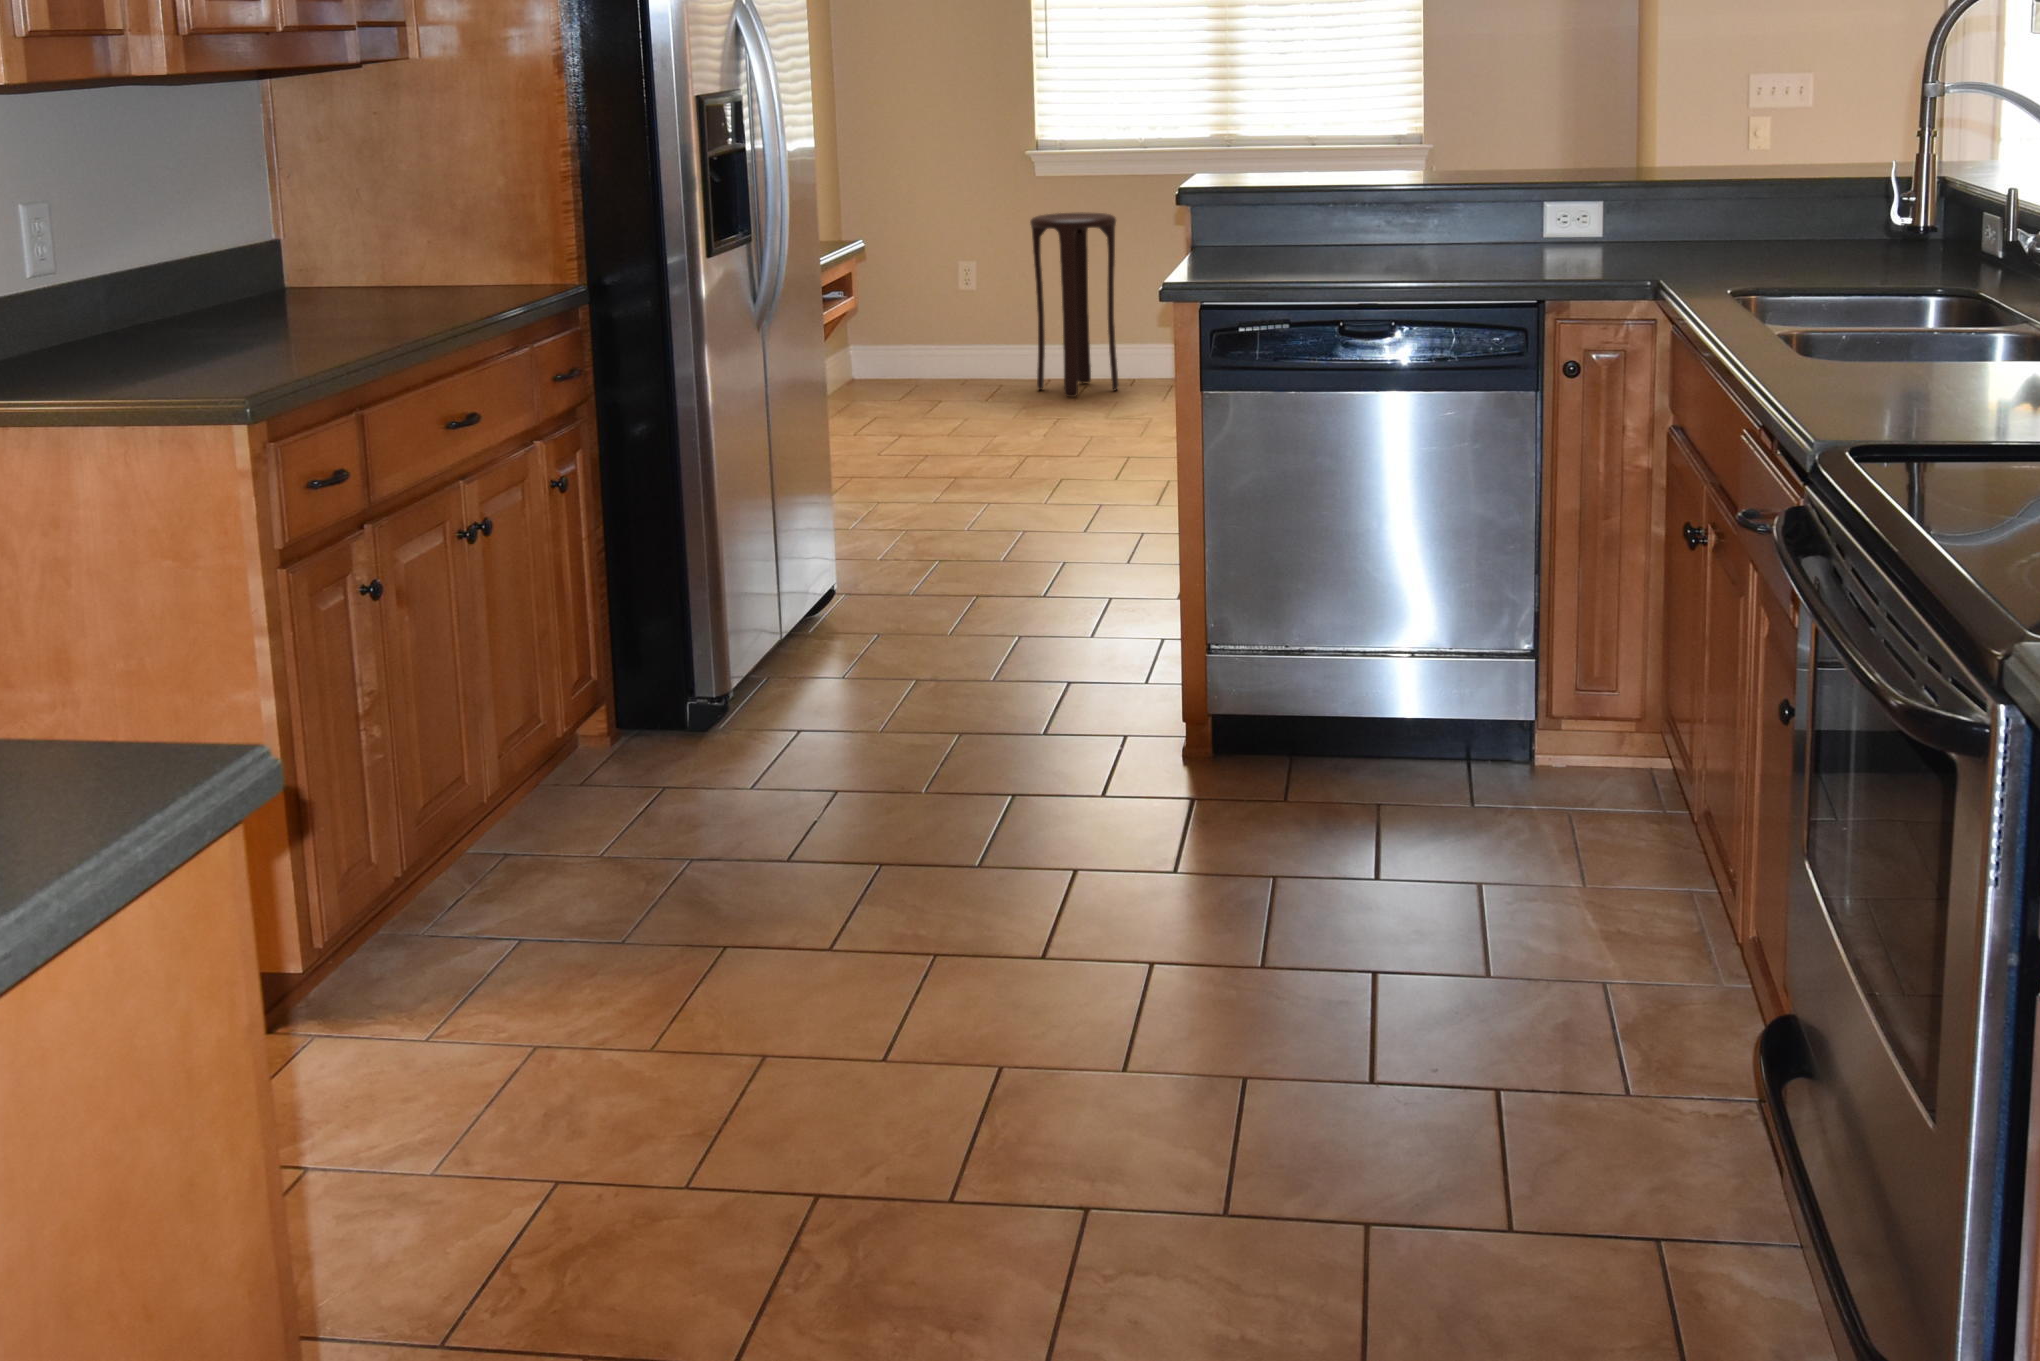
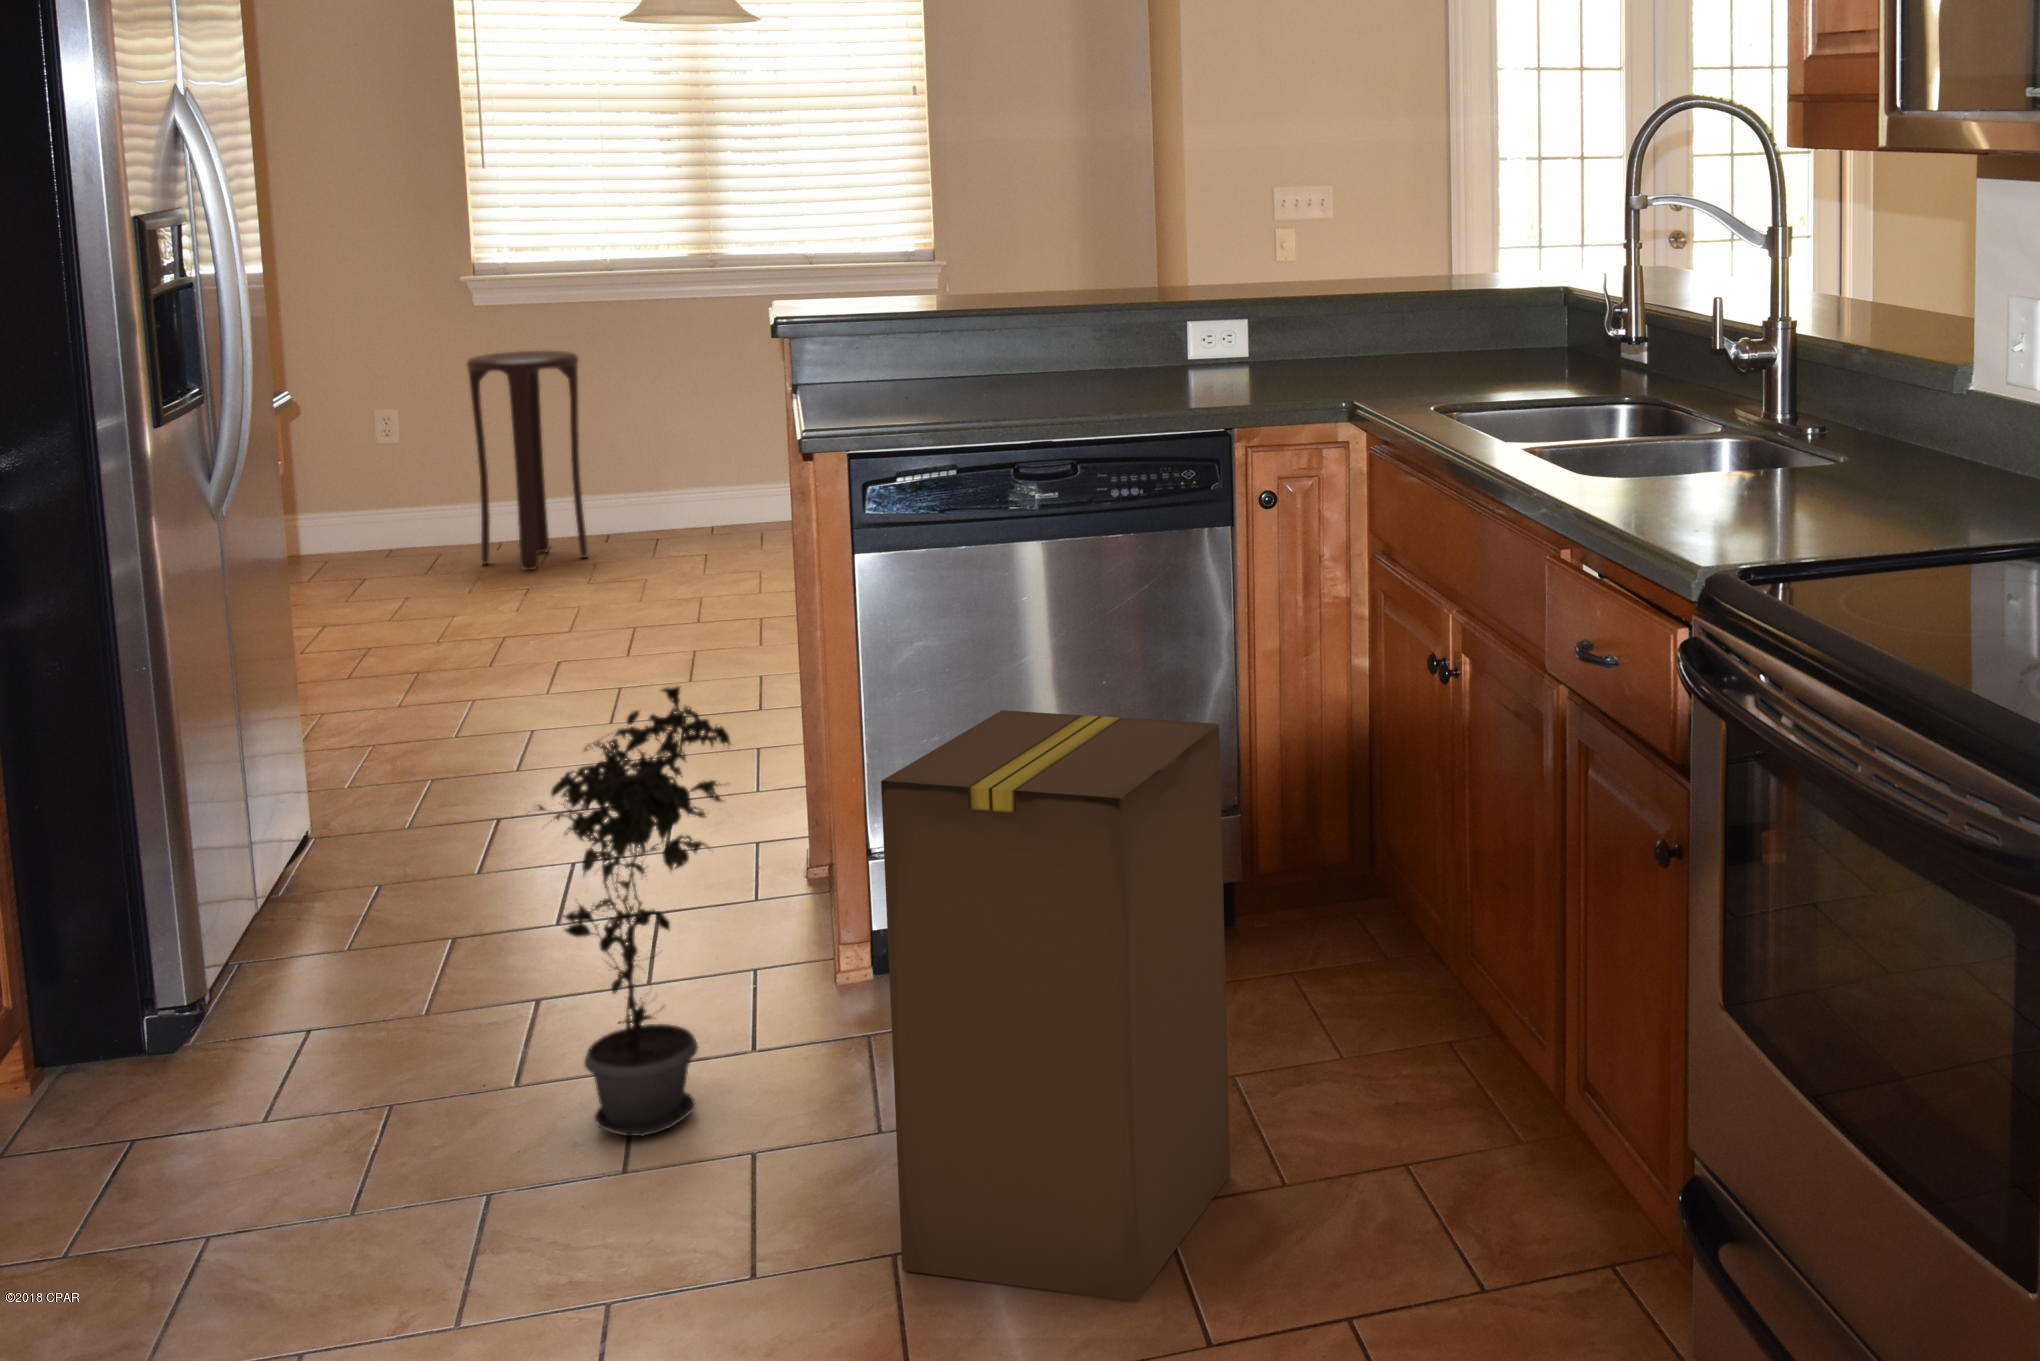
potted plant: none [911,490,1066,853] -> present [537,687,730,1136]
cardboard box: none [1126,537,1435,1063] -> present [881,710,1230,1301]

